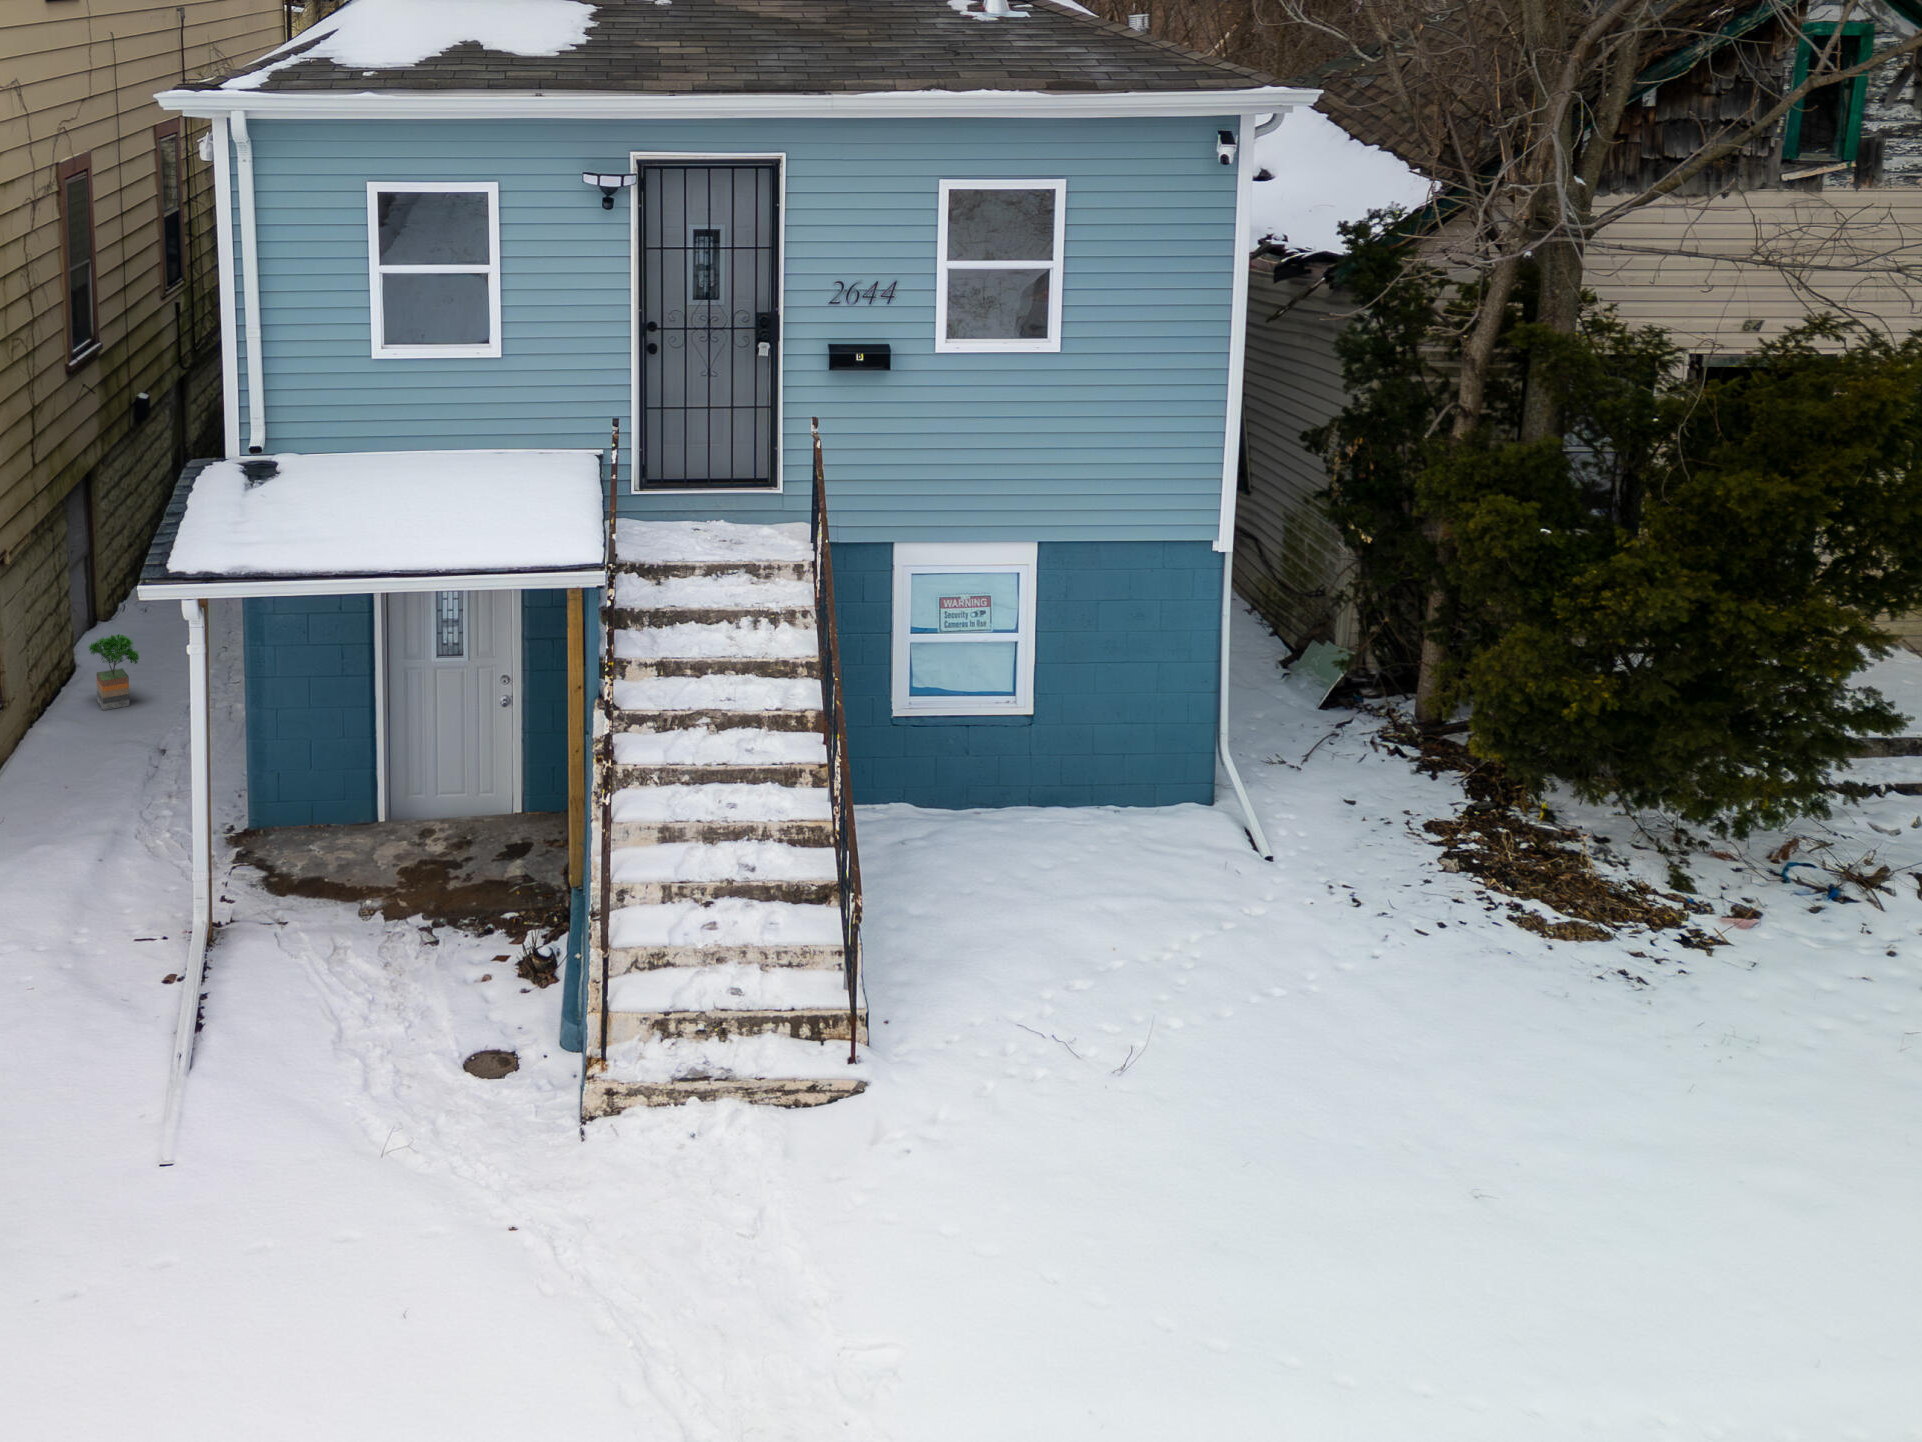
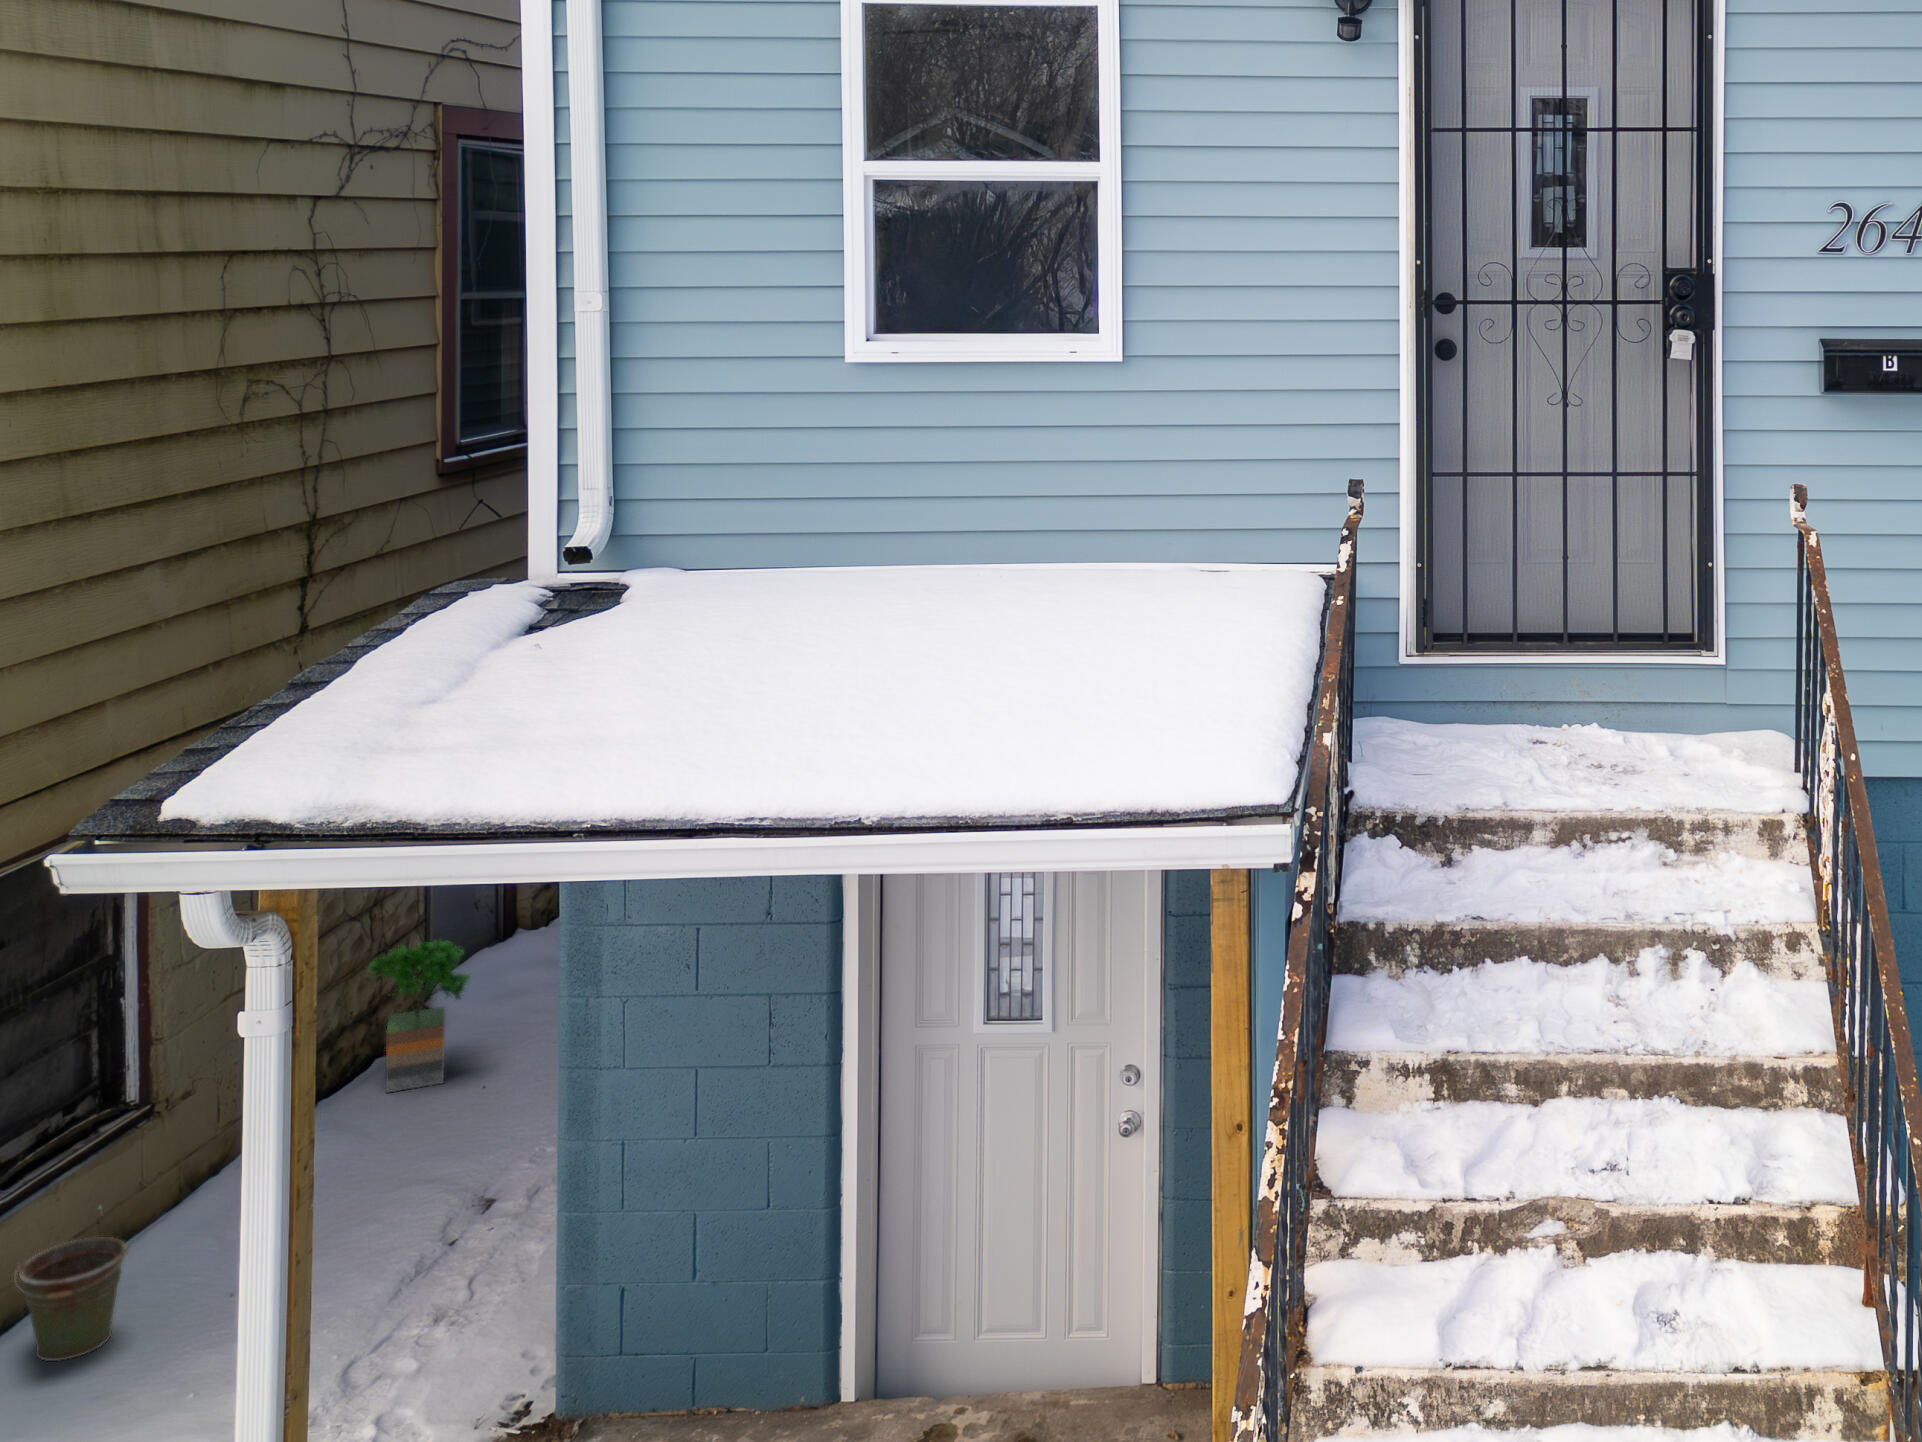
bucket: none [13,761,57,811] -> present [15,1237,129,1361]

